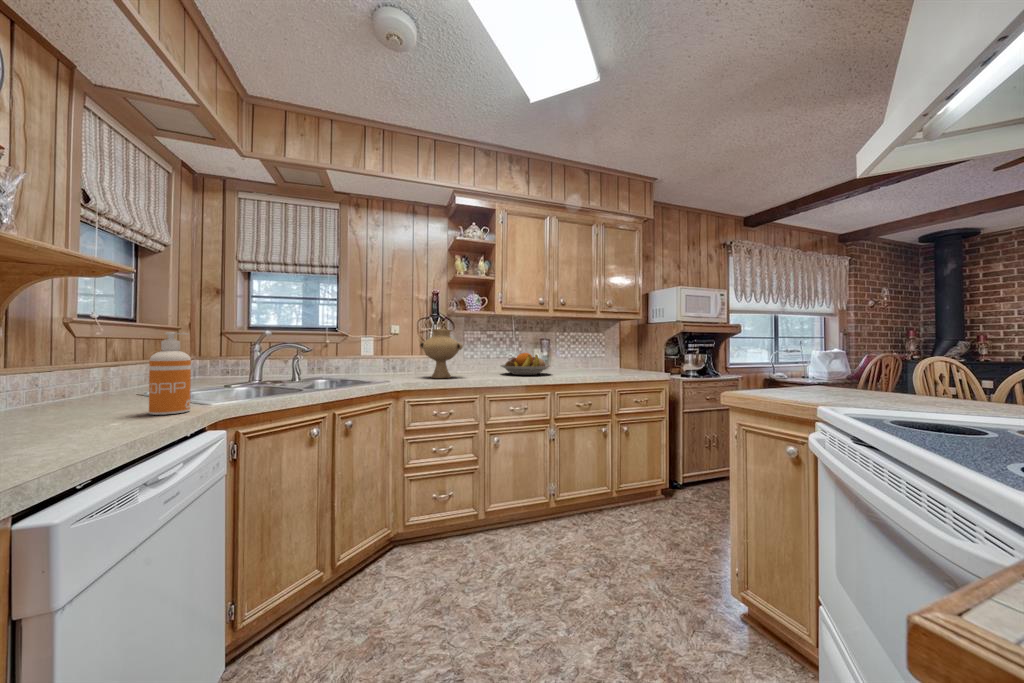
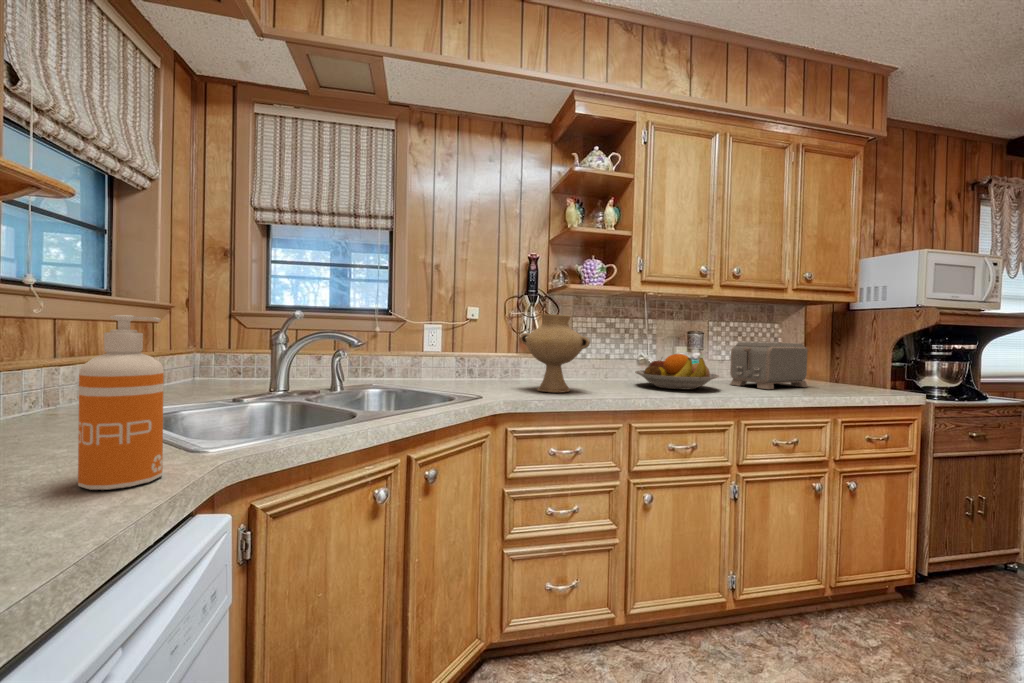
toaster: none [564,345,612,374] -> present [730,342,808,389]

